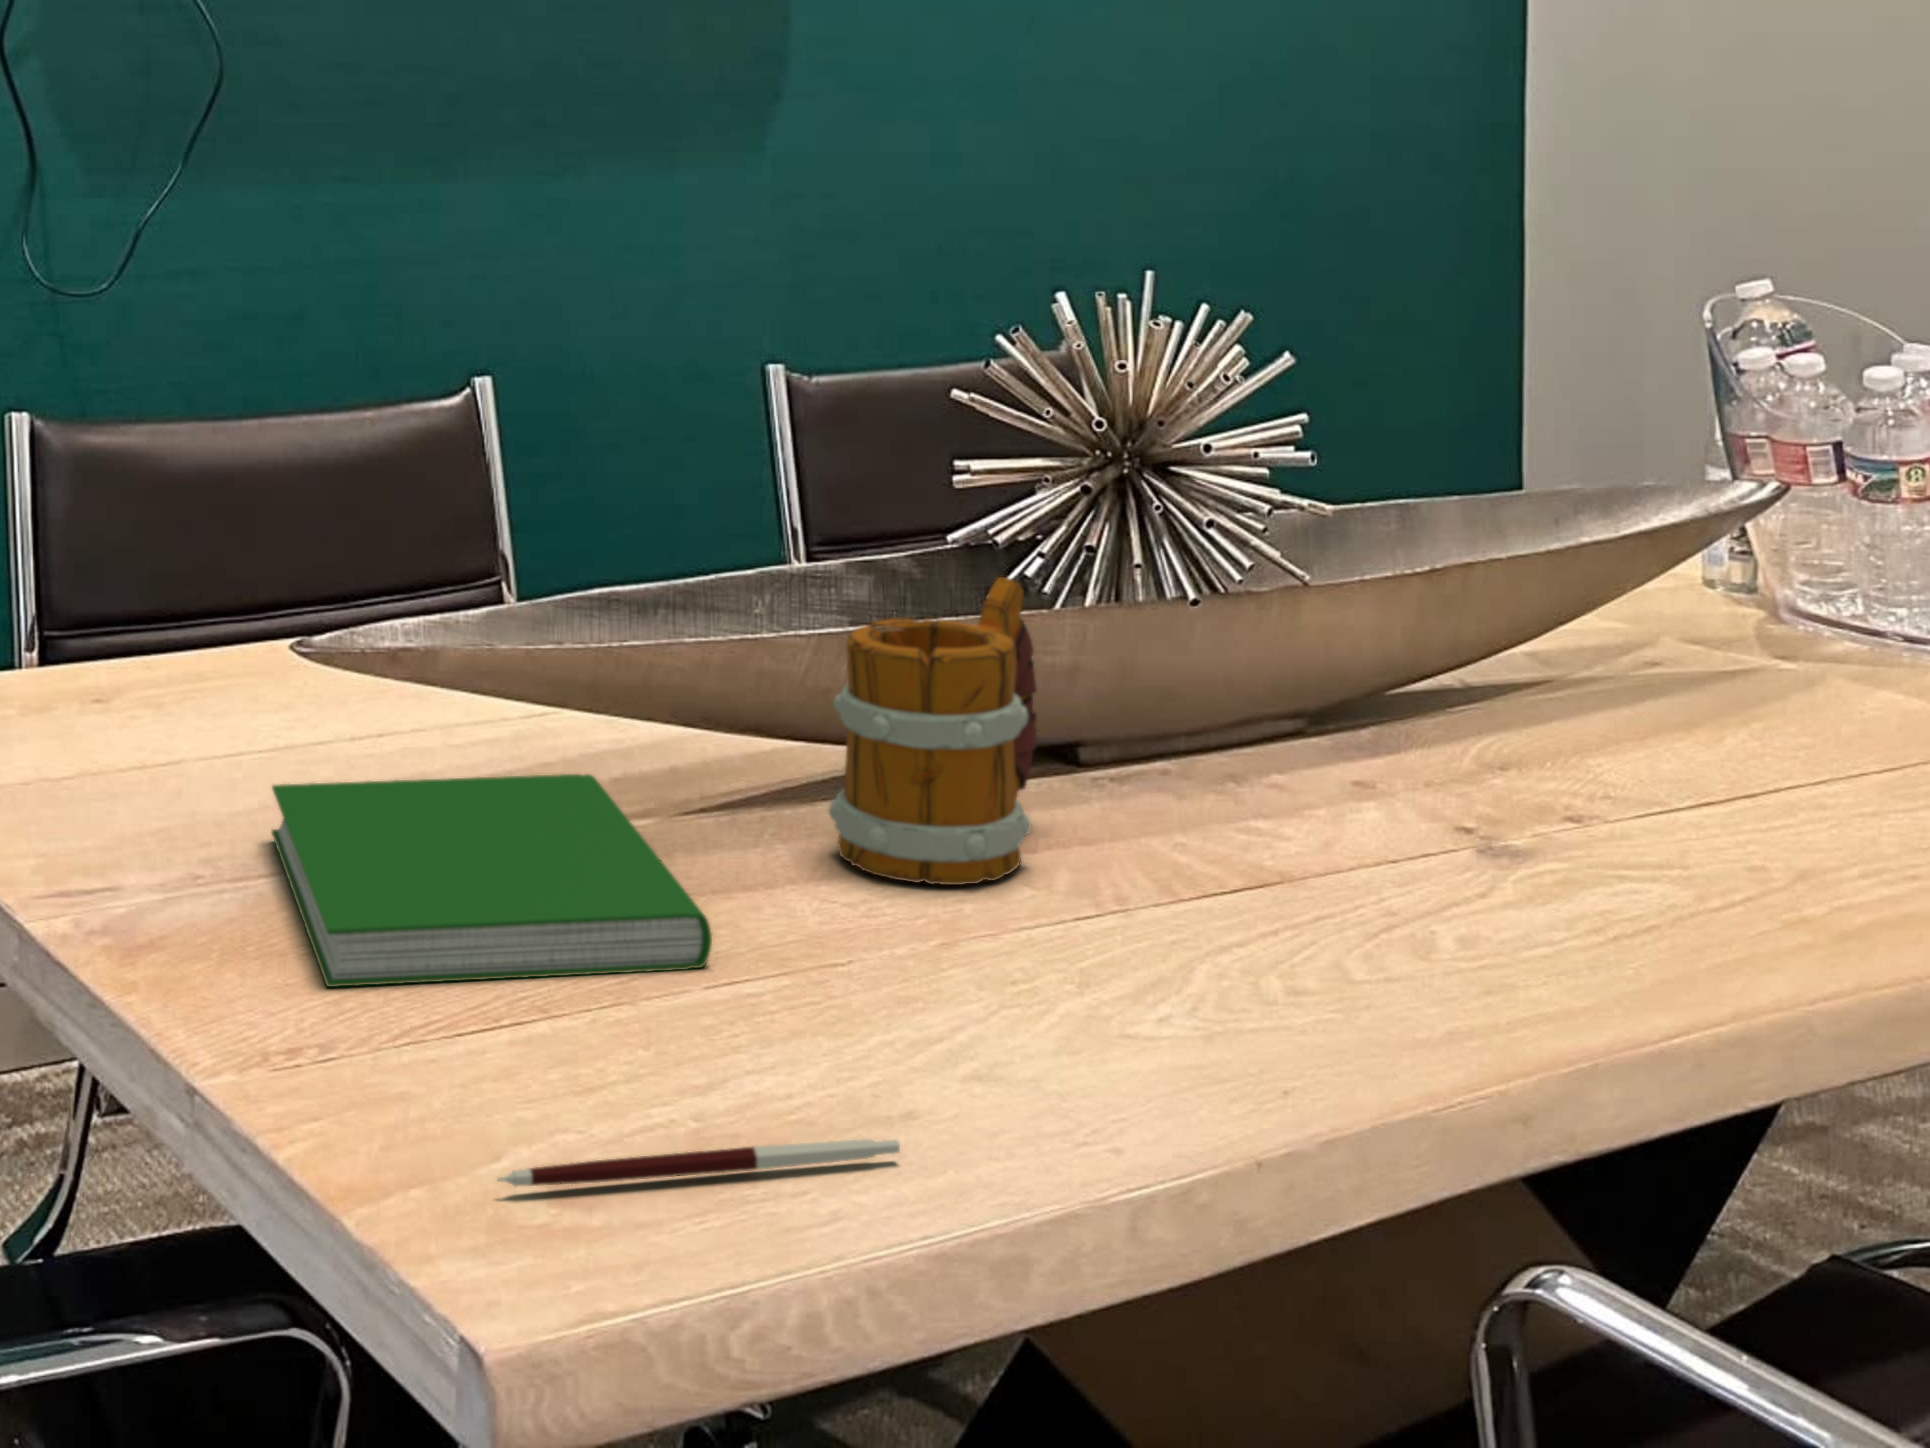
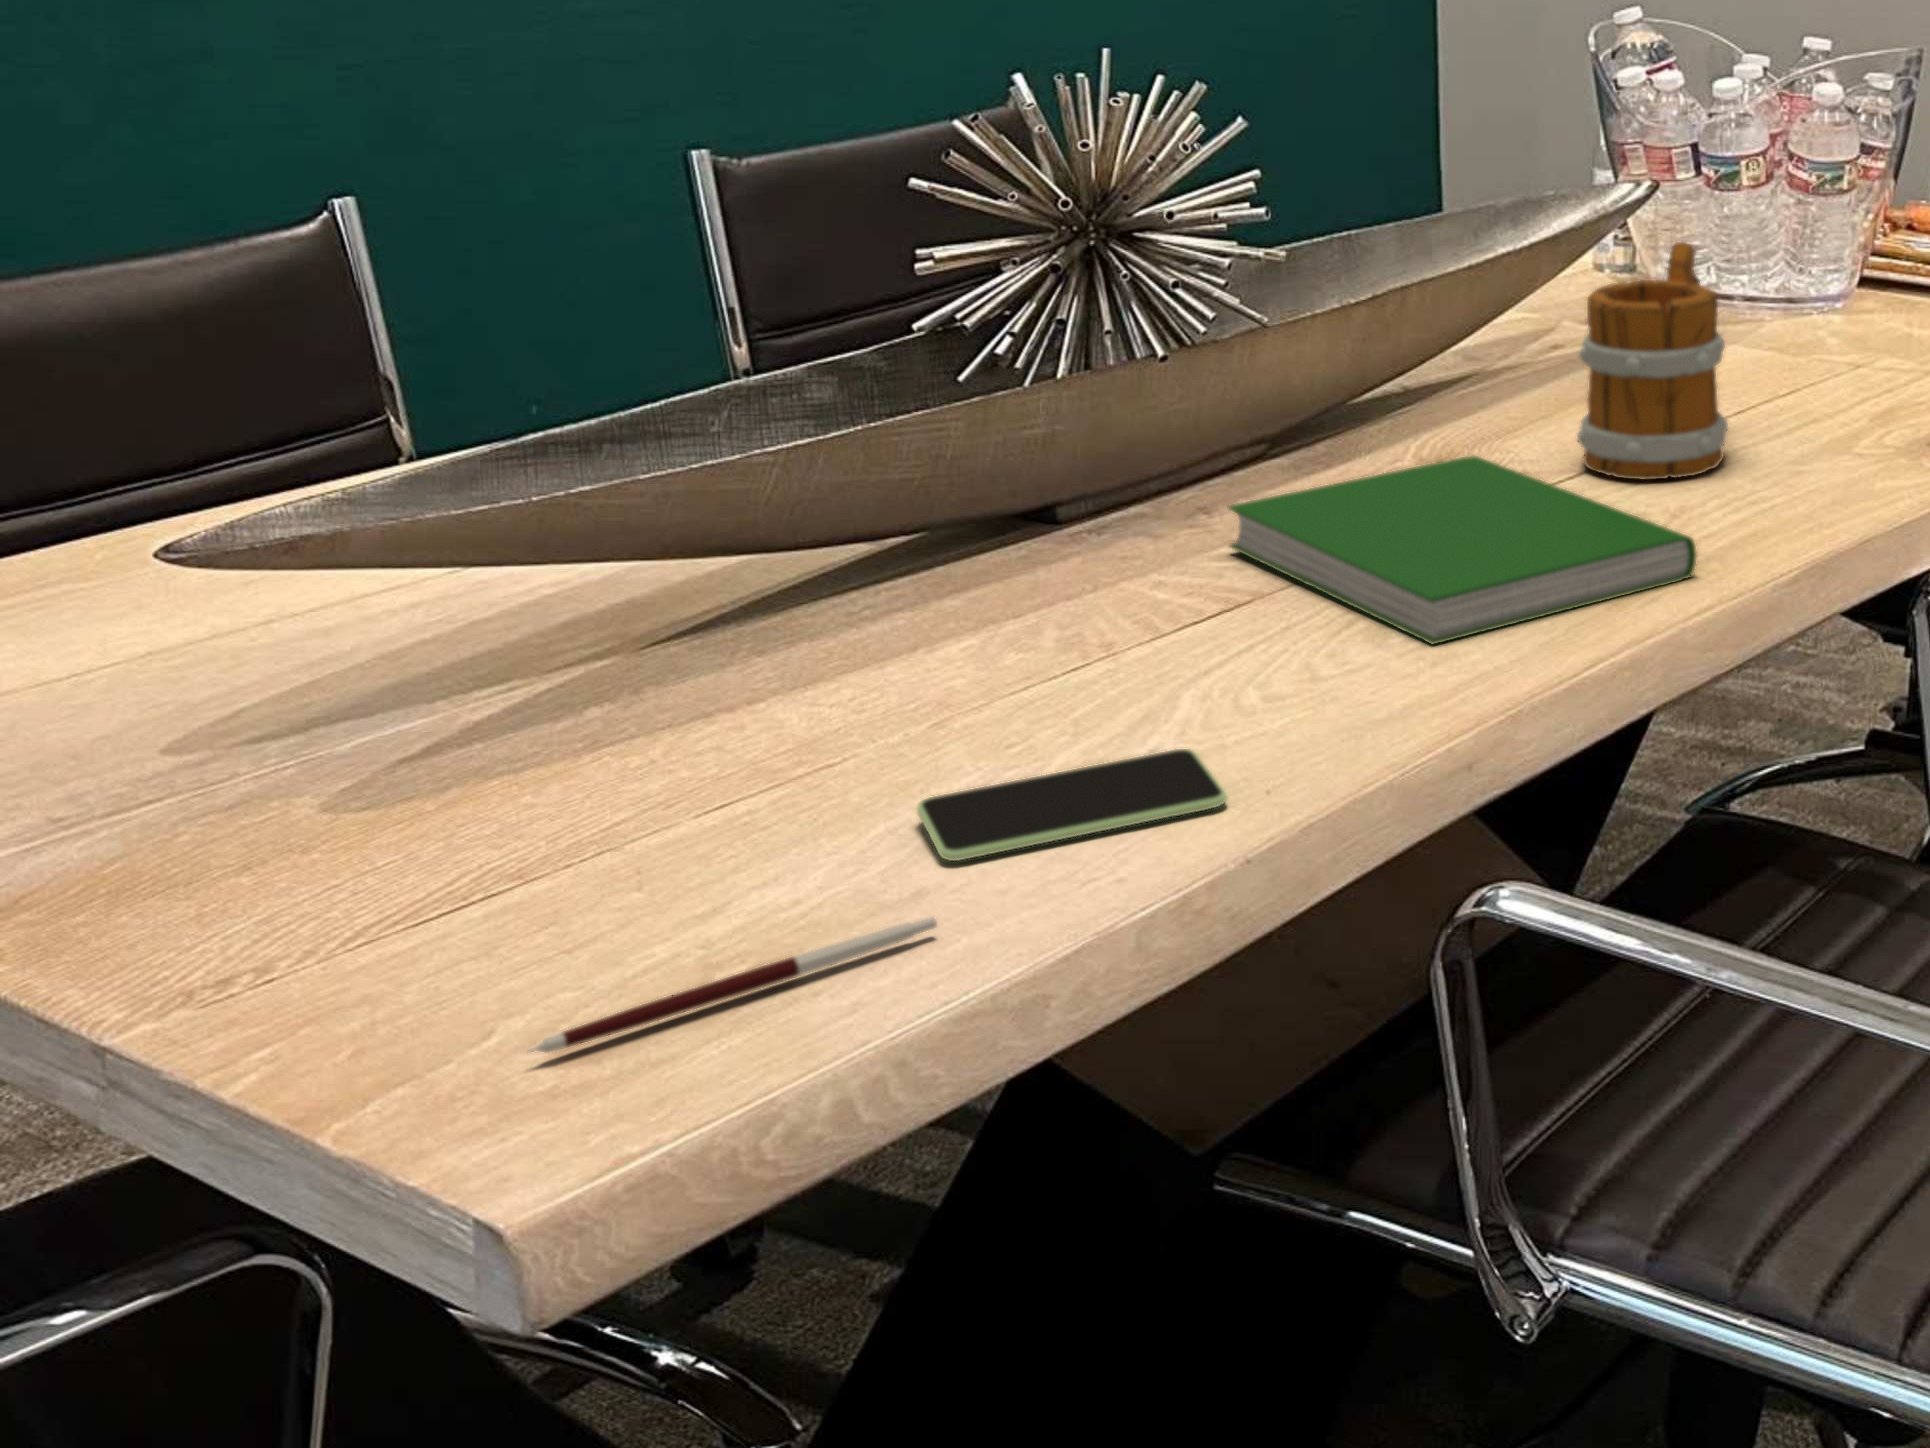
mug: present [829,577,1037,885] -> present [1577,242,1728,480]
hardcover book: present [272,774,712,987] -> present [1229,456,1697,644]
smartphone: none [895,1014,1227,1093] -> present [917,749,1227,861]

